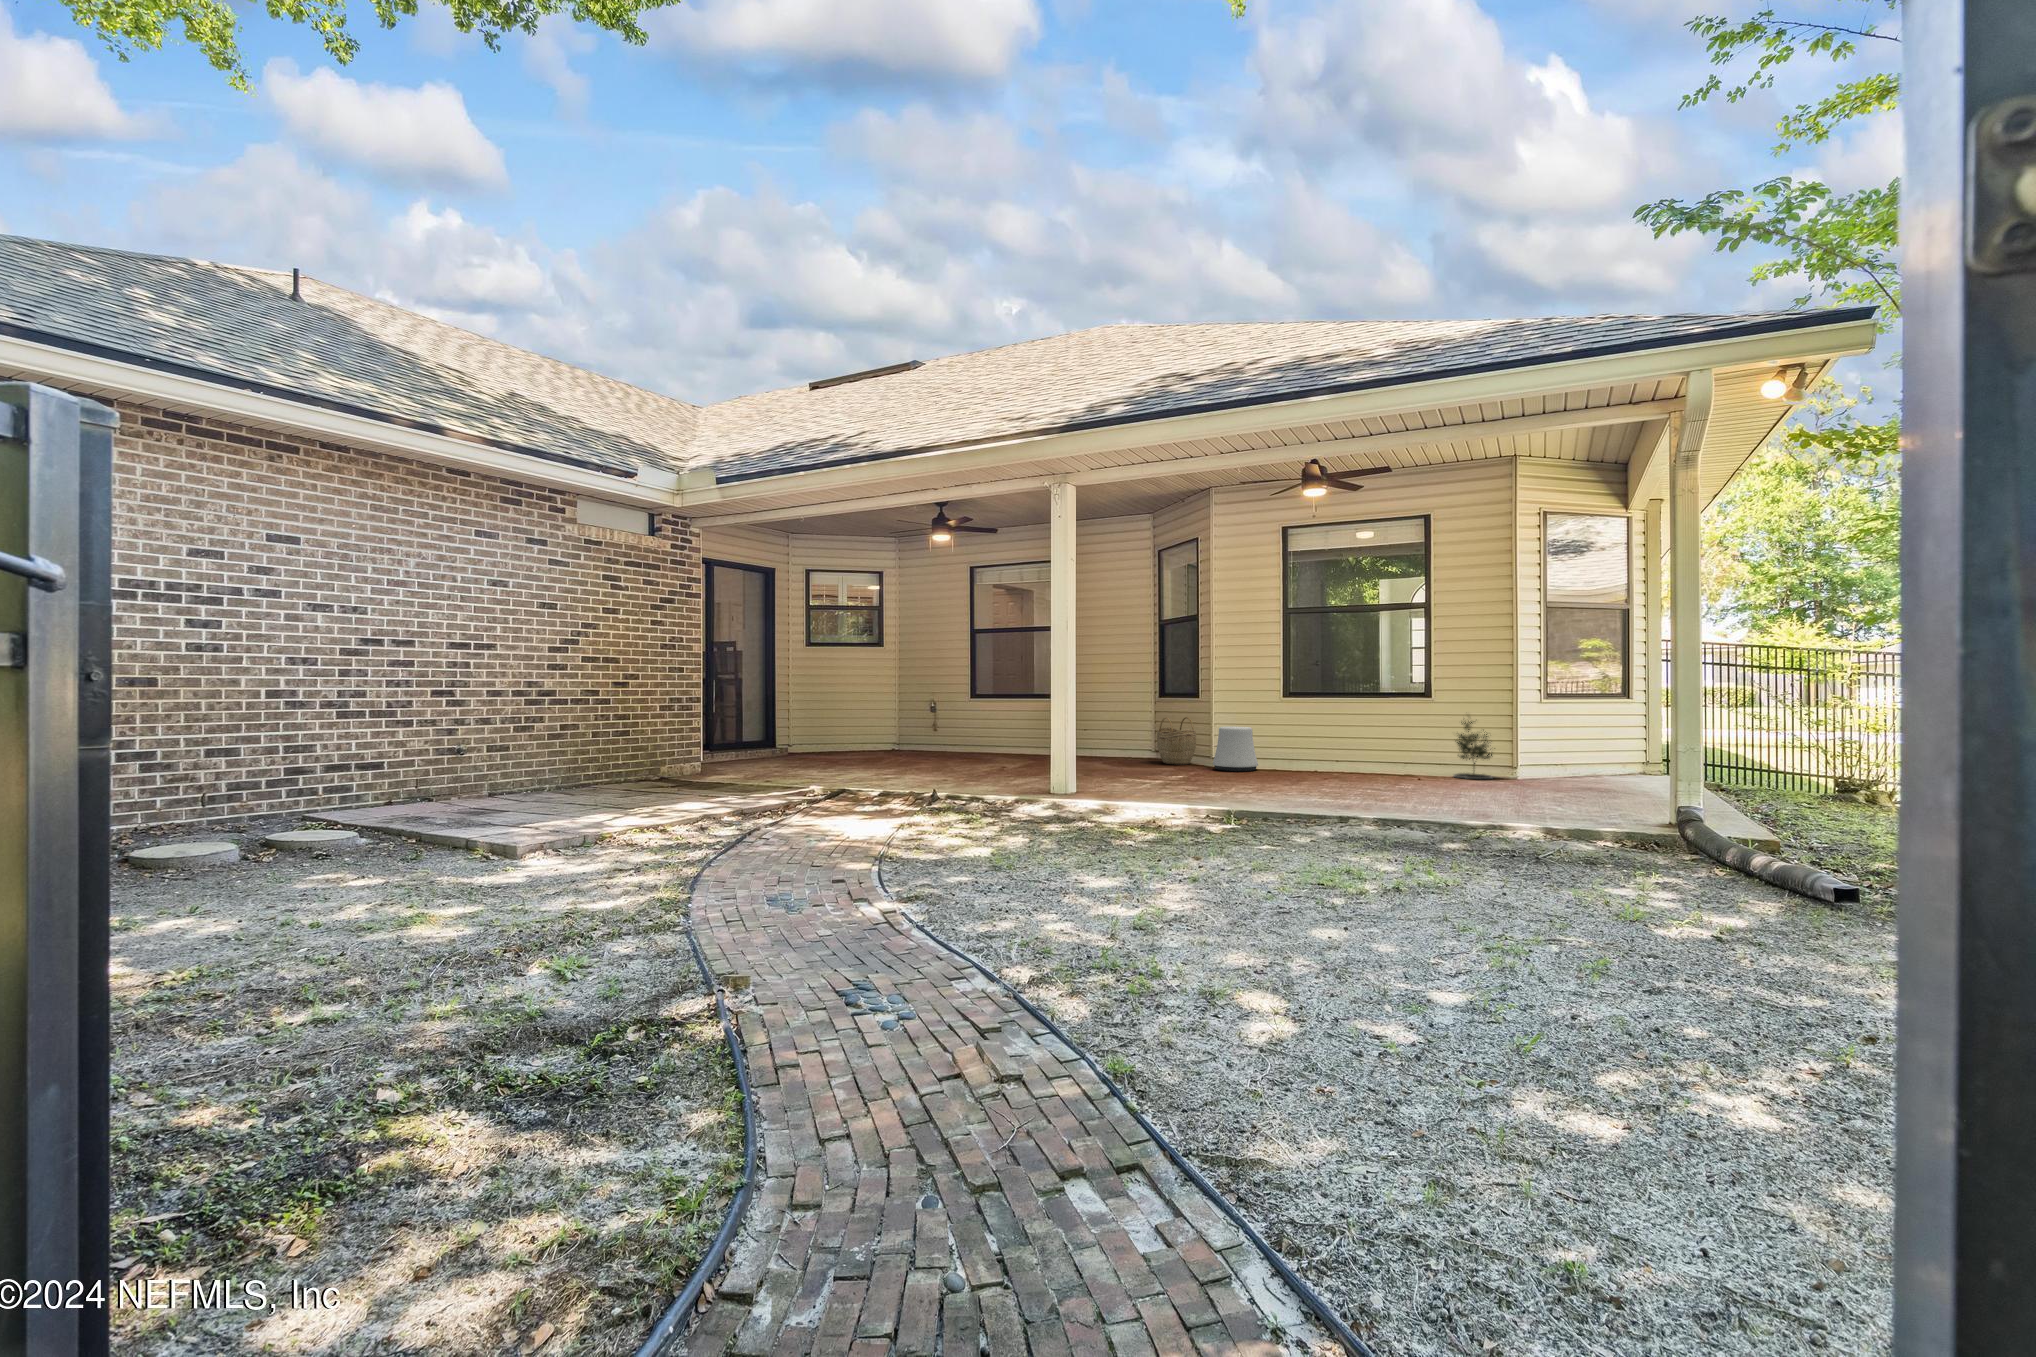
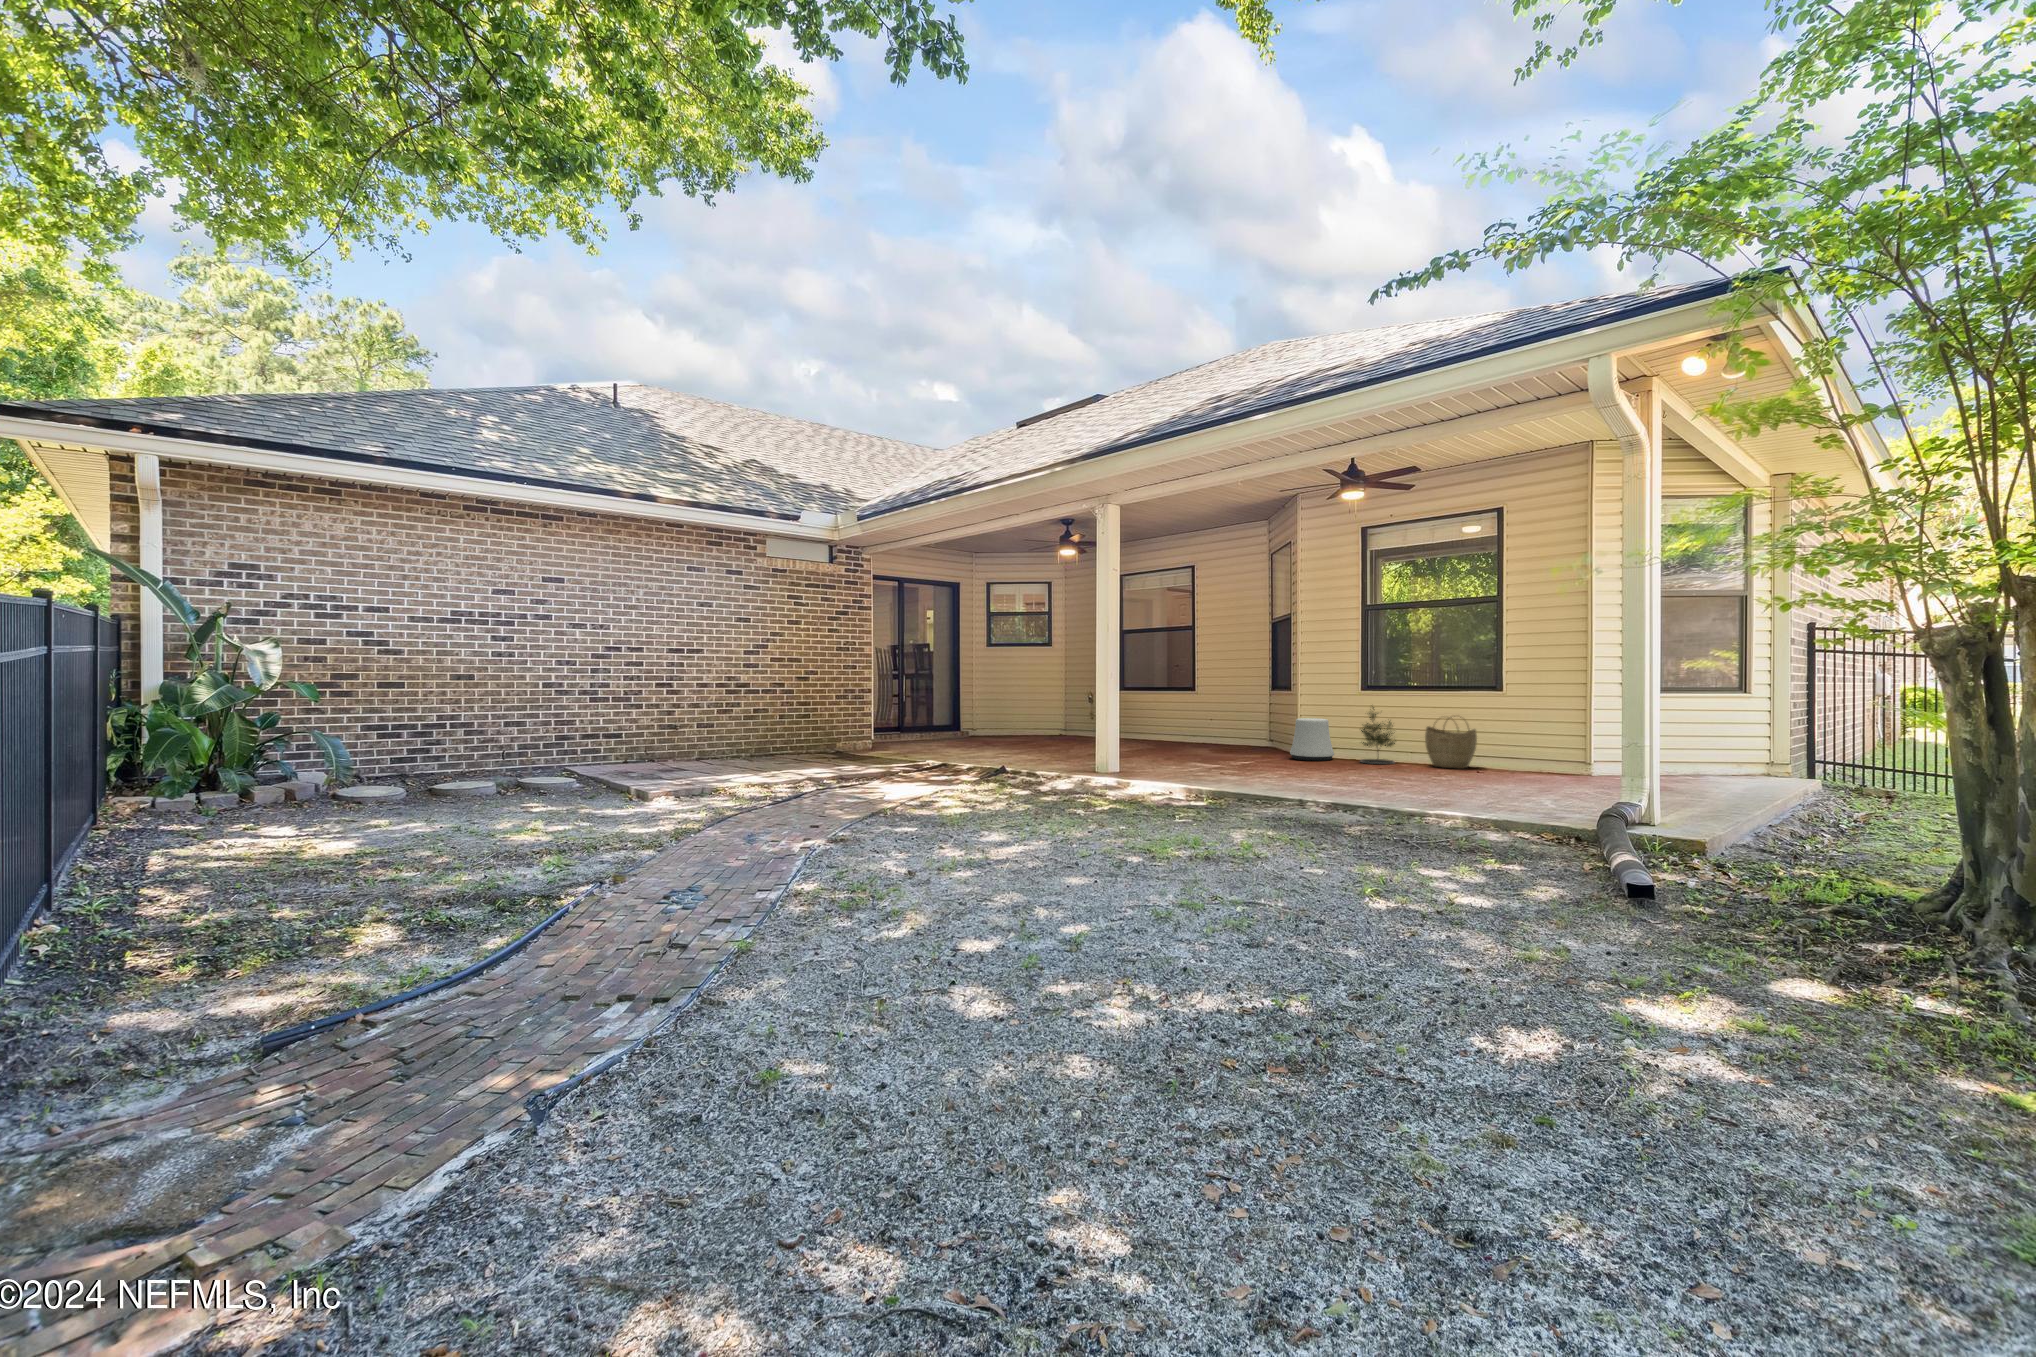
woven basket: present [1157,717,1196,765] -> present [1425,716,1477,769]
potted tree: present [1454,721,1495,779] -> present [1361,707,1396,764]

